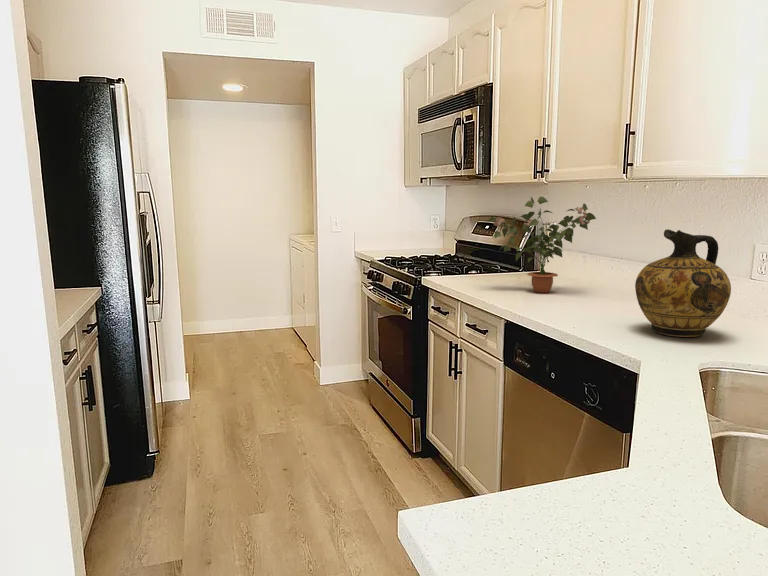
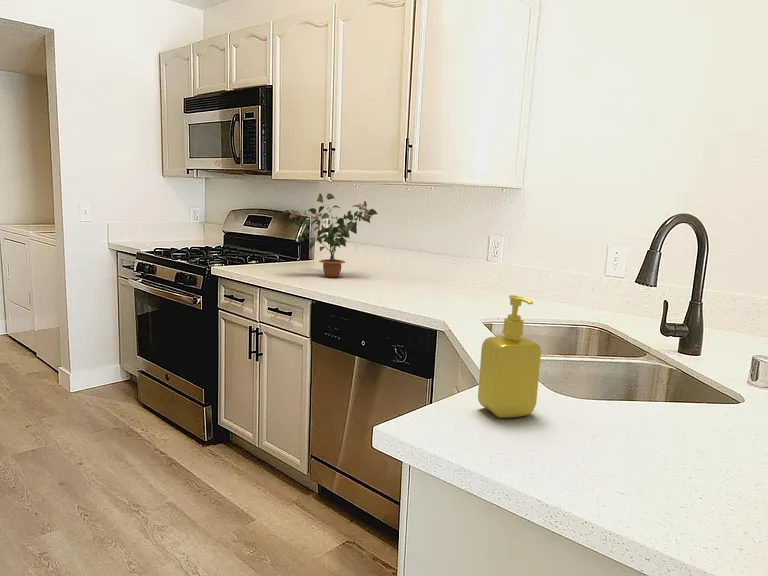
ceramic jug: present [635,229,731,337] -> none [423,224,487,304]
soap dispenser: none [573,346,674,541] -> present [478,295,541,418]

